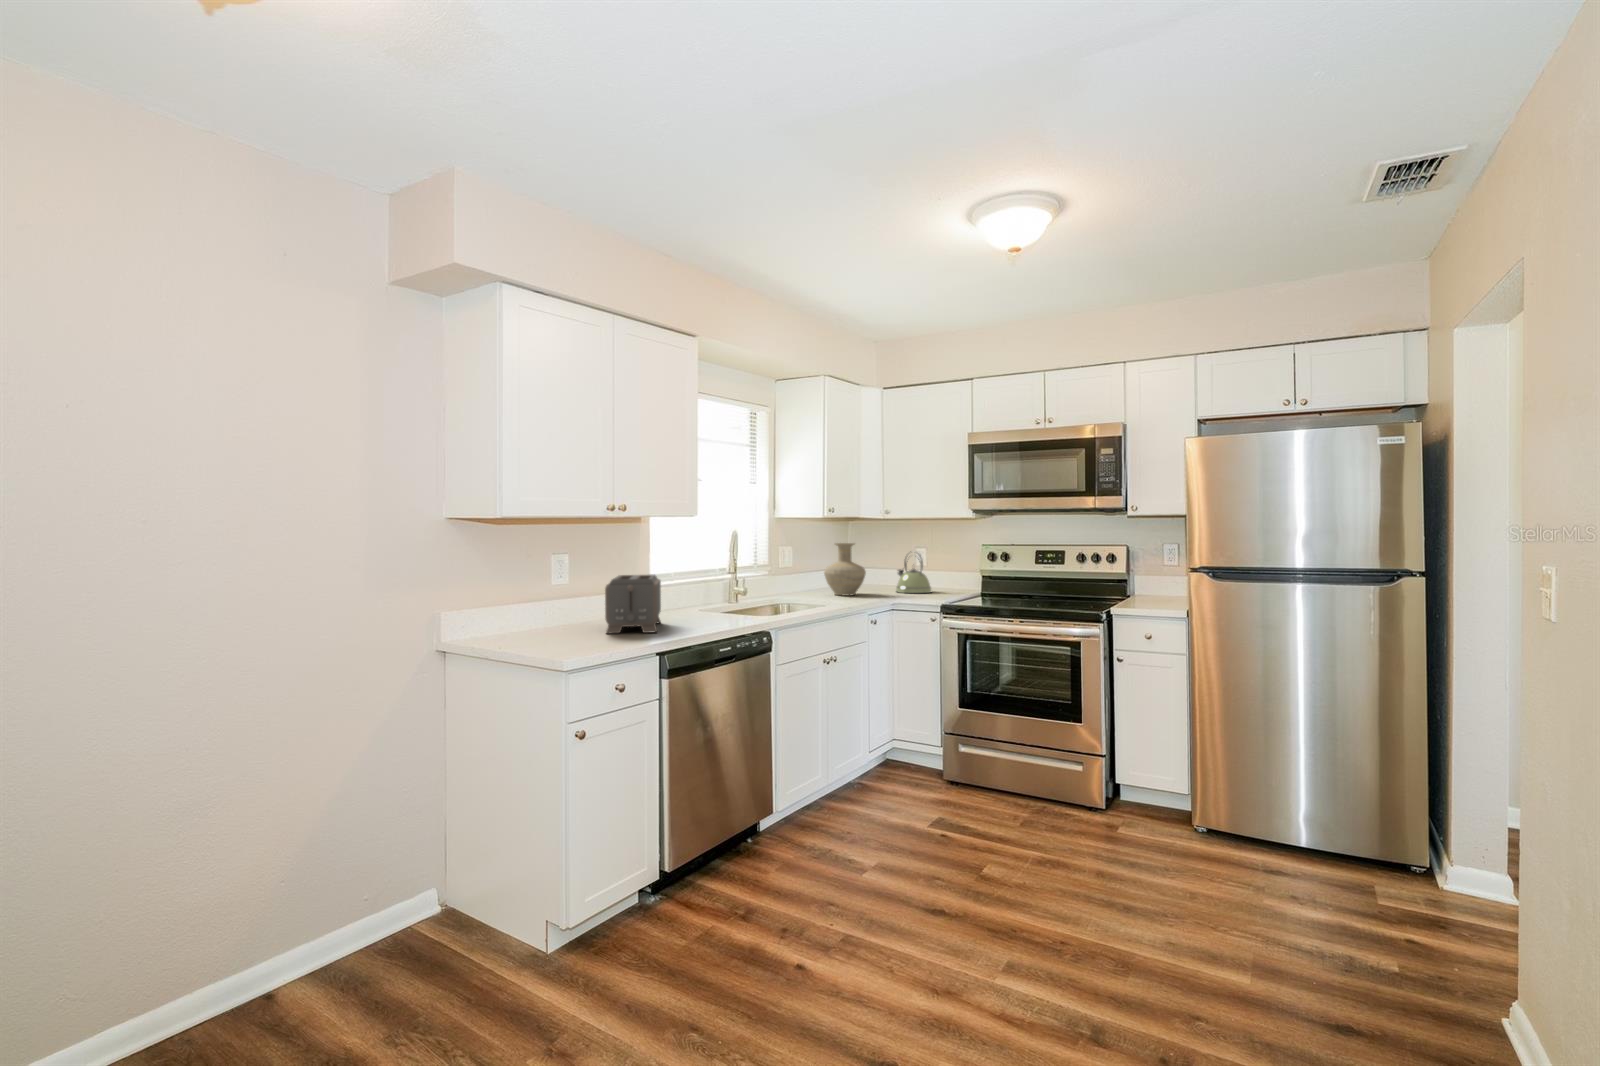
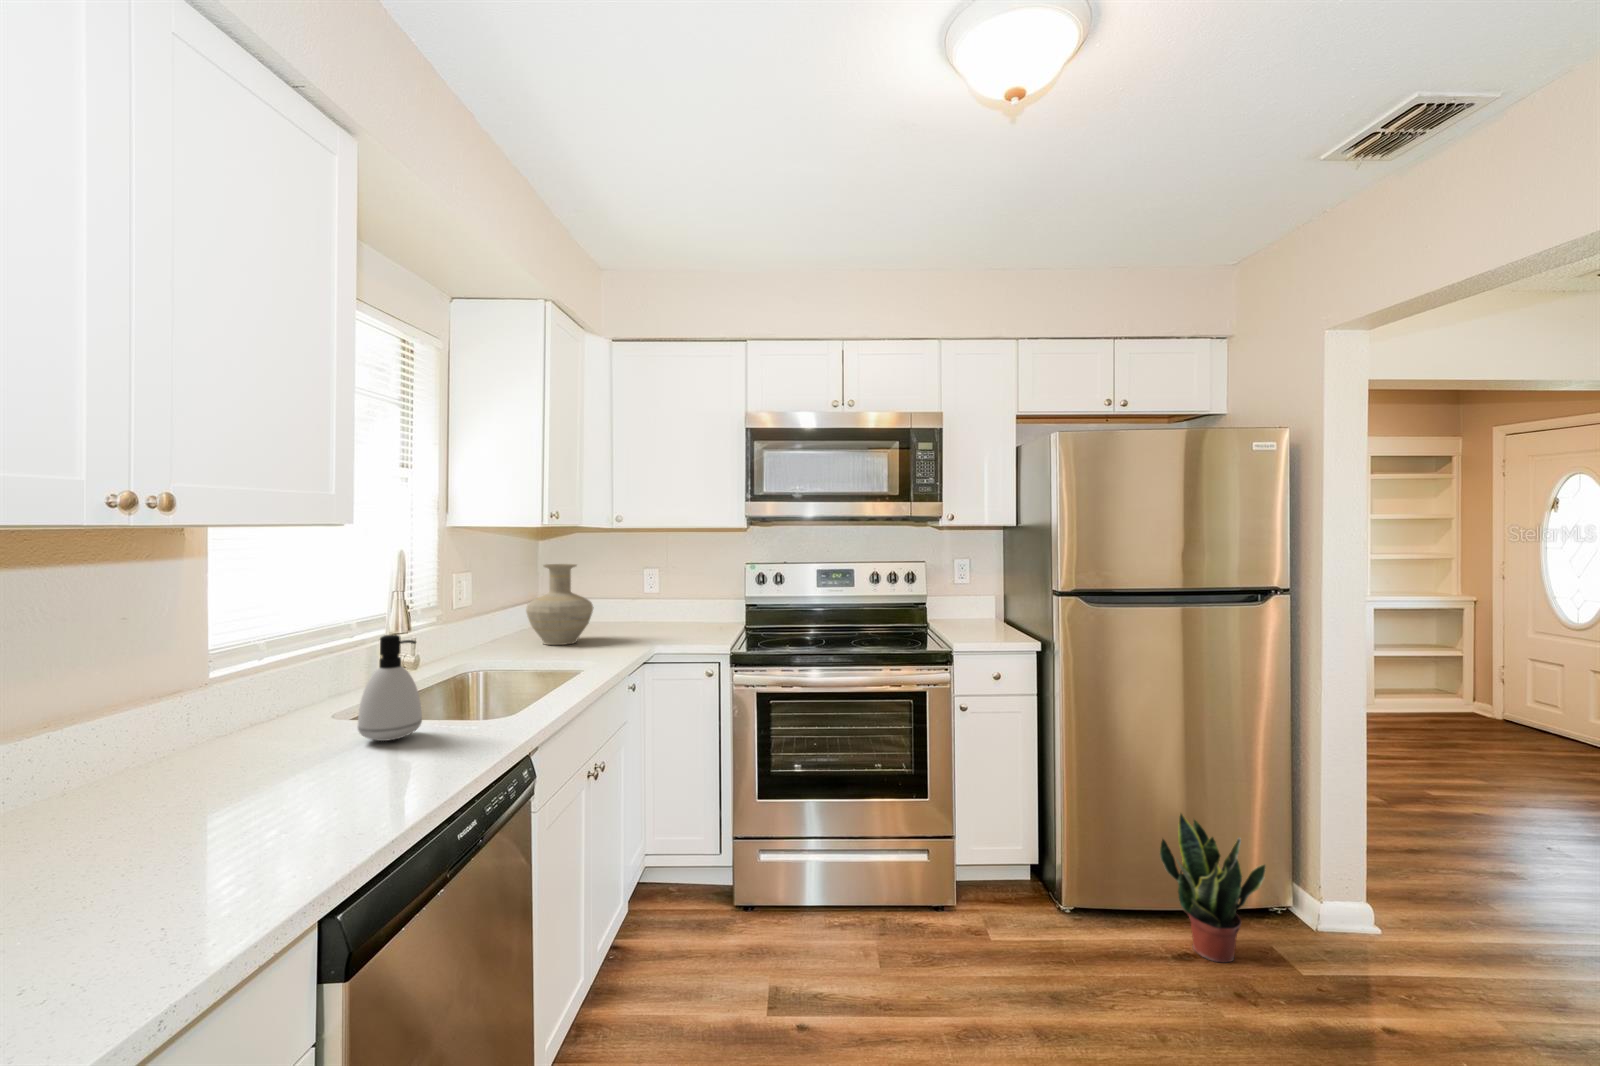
kettle: present [896,554,931,593] -> none [620,572,673,632]
soap dispenser: none [702,568,728,617] -> present [358,635,422,741]
toaster: present [605,575,661,633] -> none [90,670,281,886]
potted plant: none [1272,758,1368,894] -> present [1160,814,1266,962]

